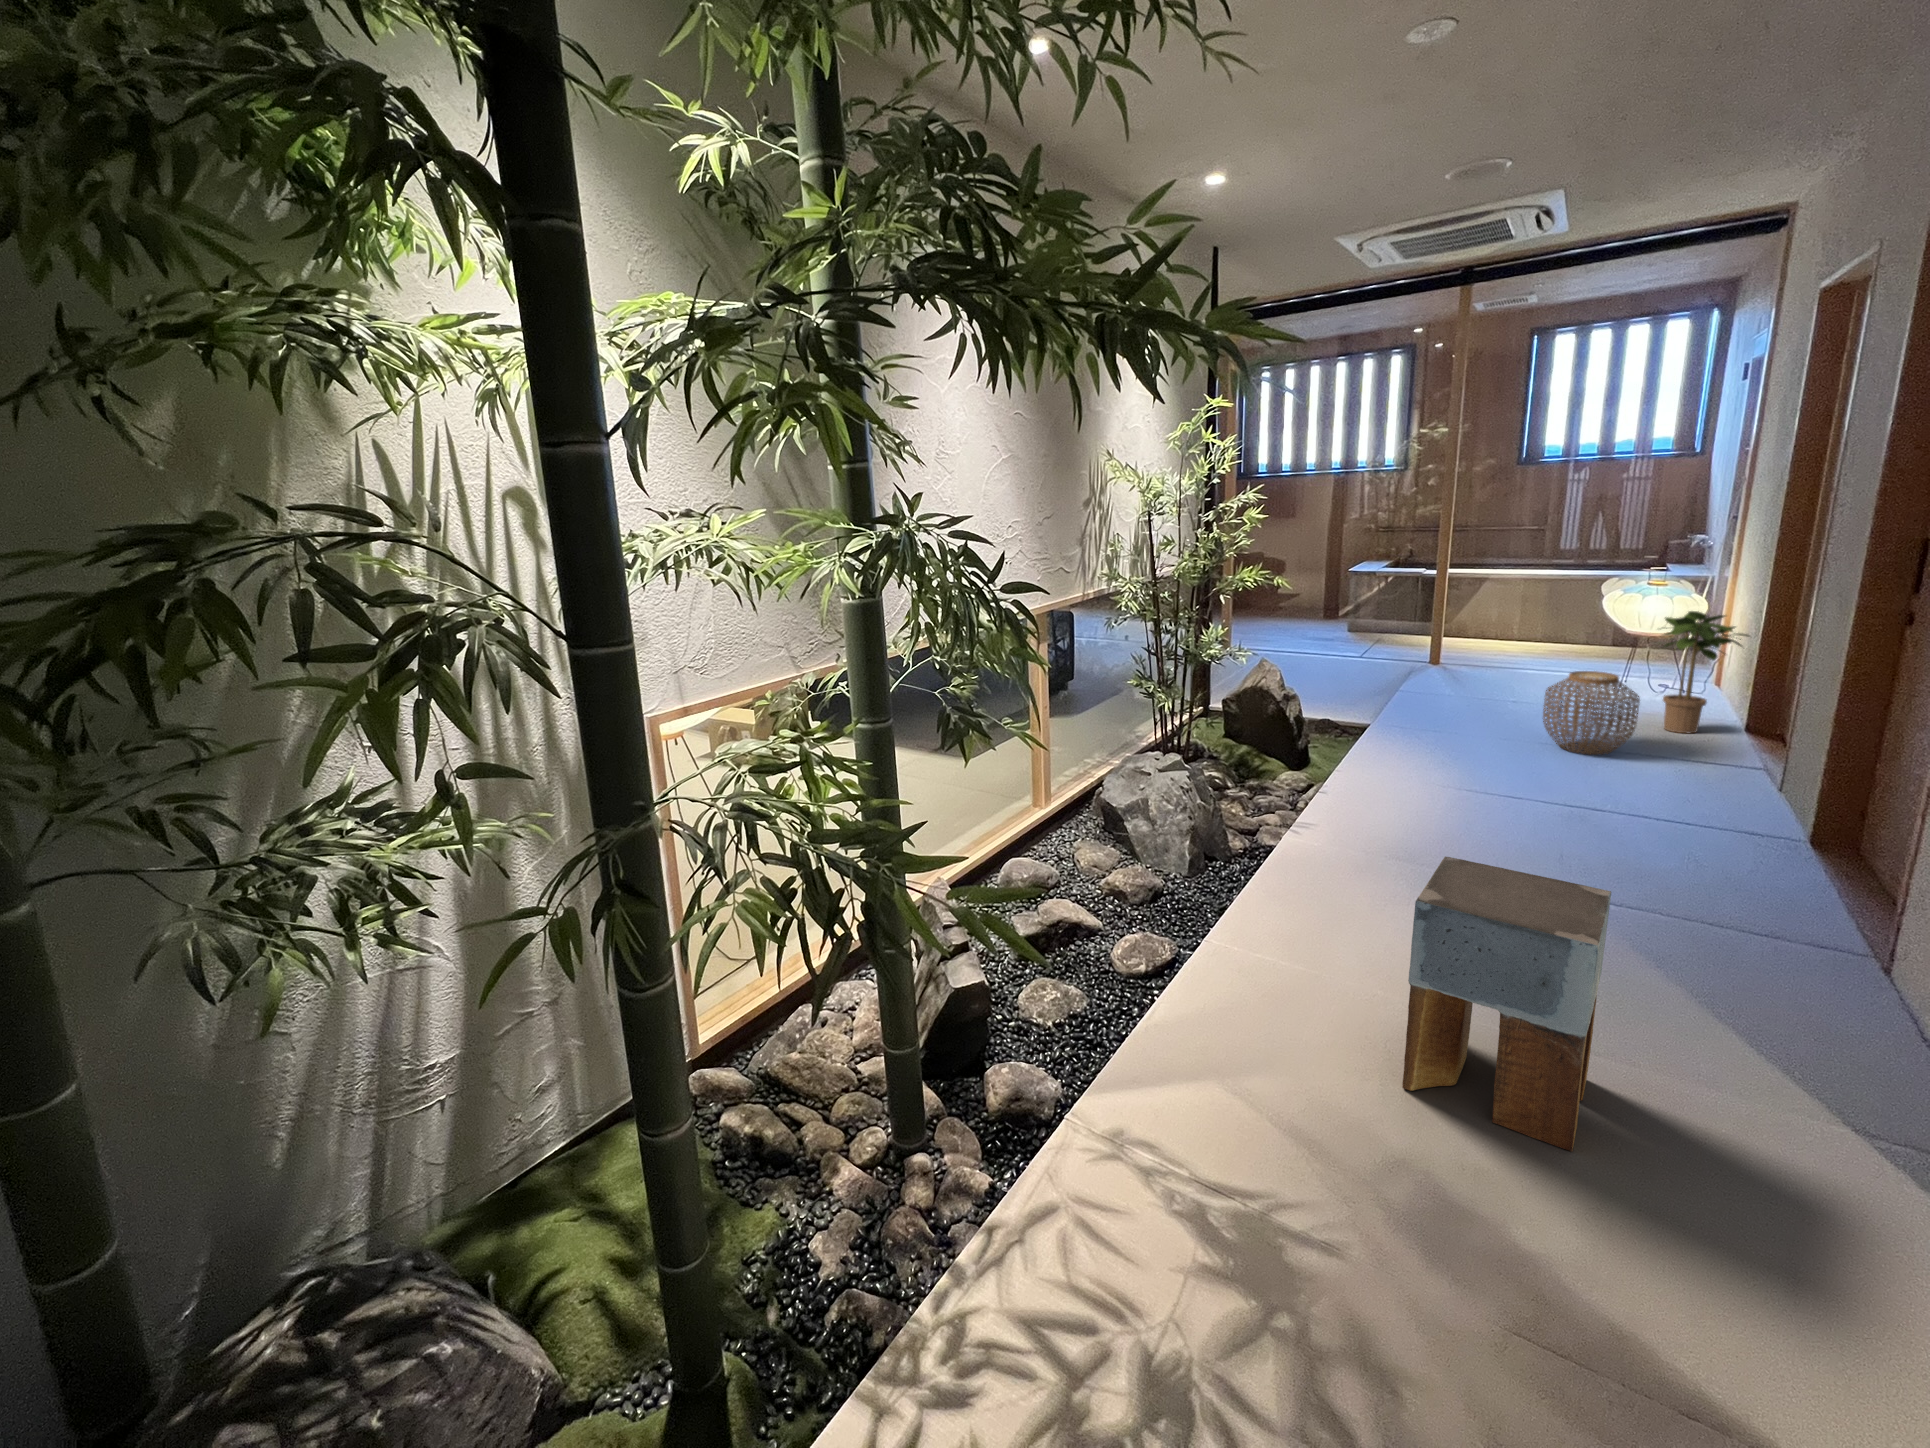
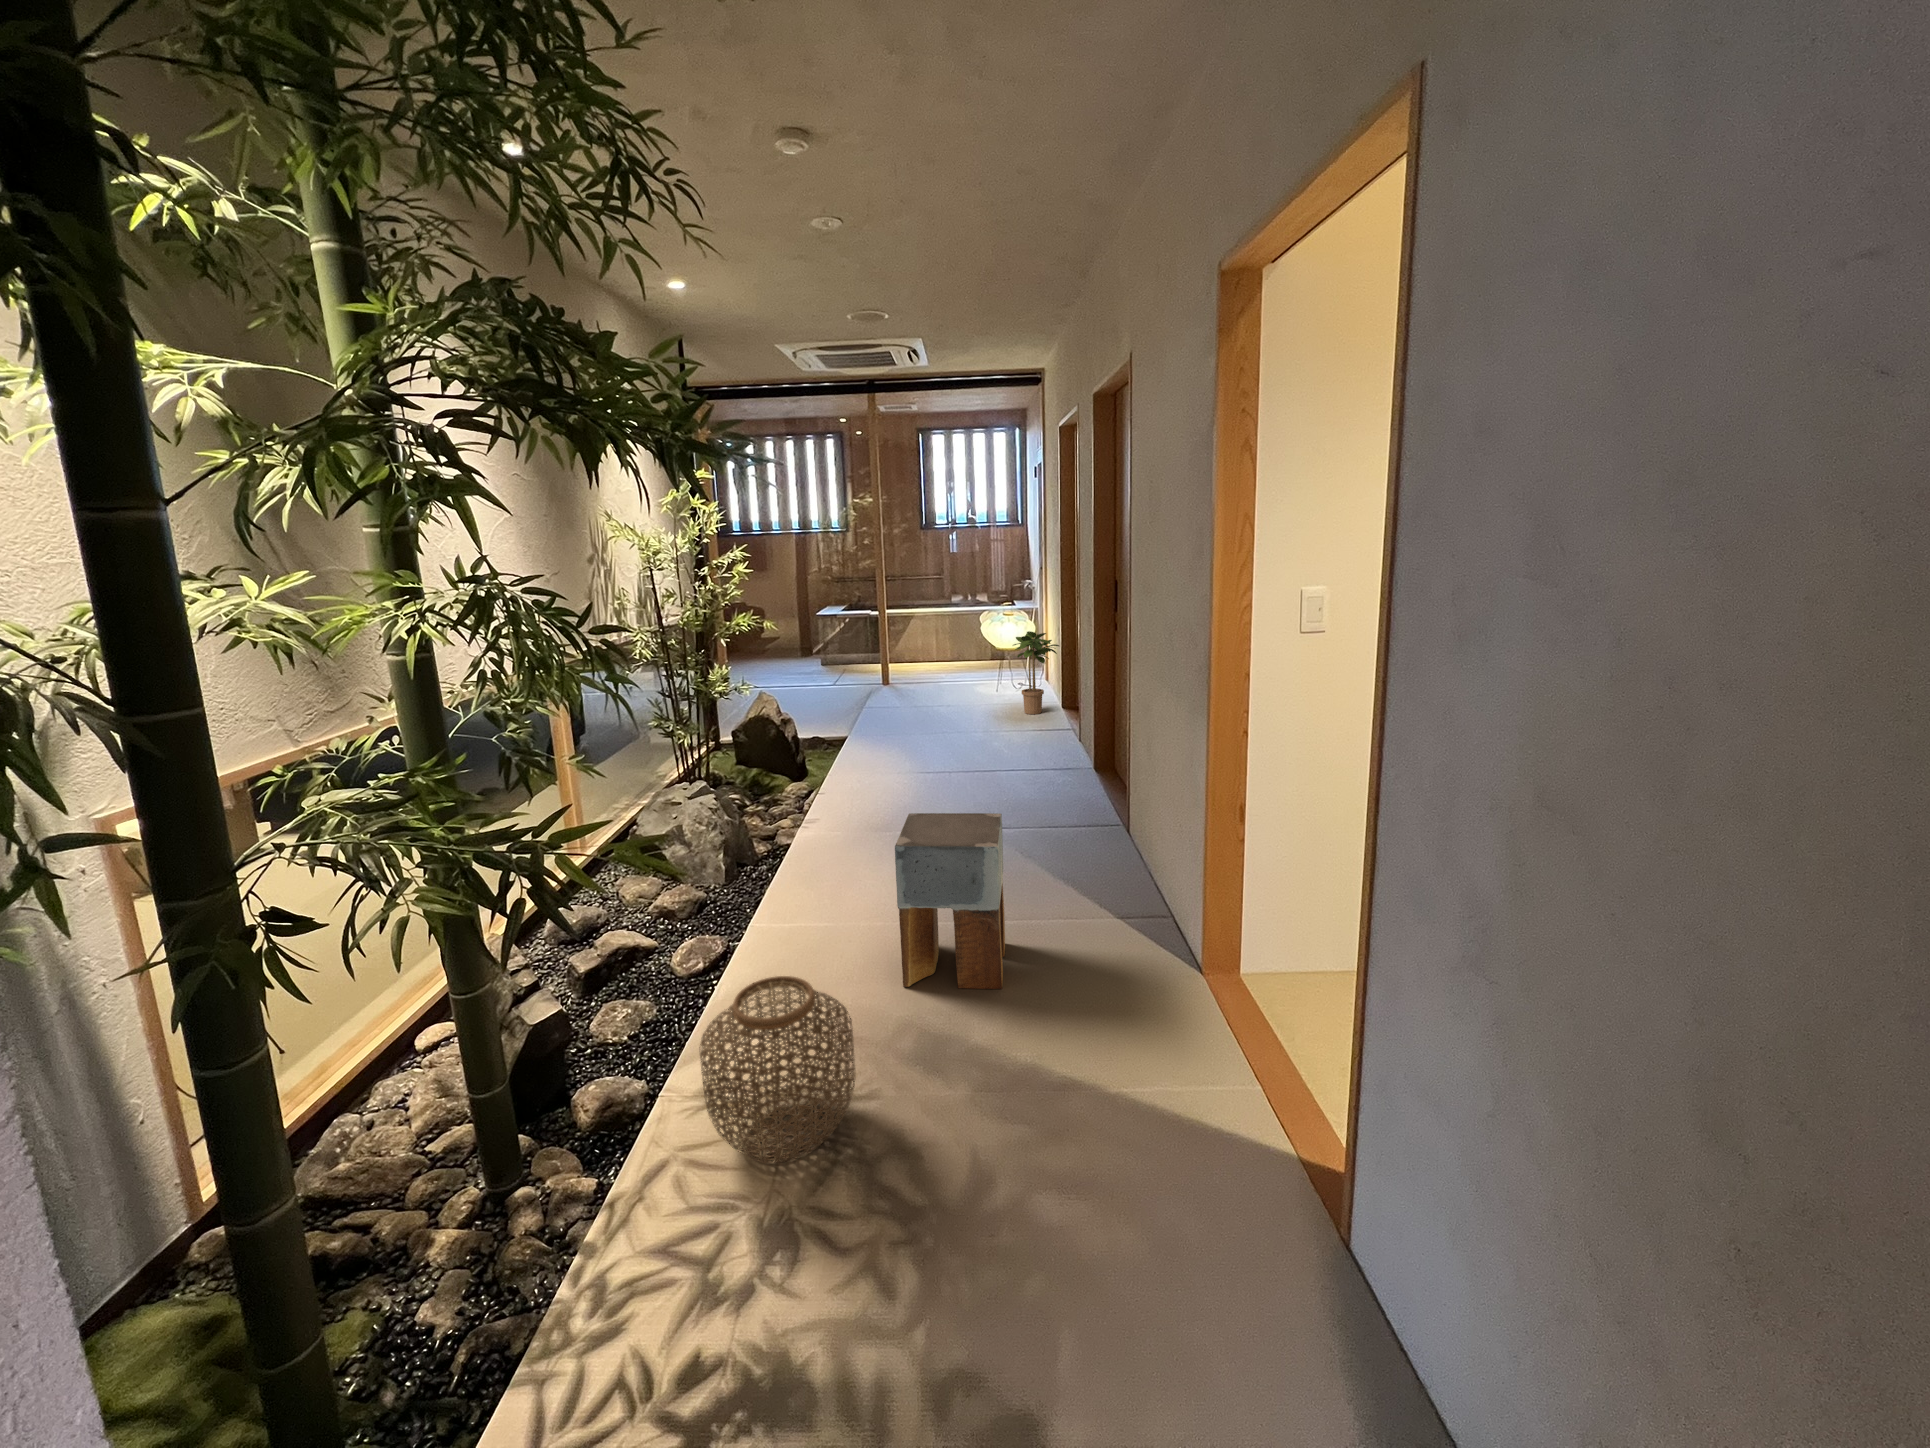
woven basket: present [1543,671,1640,754] -> present [700,976,855,1163]

